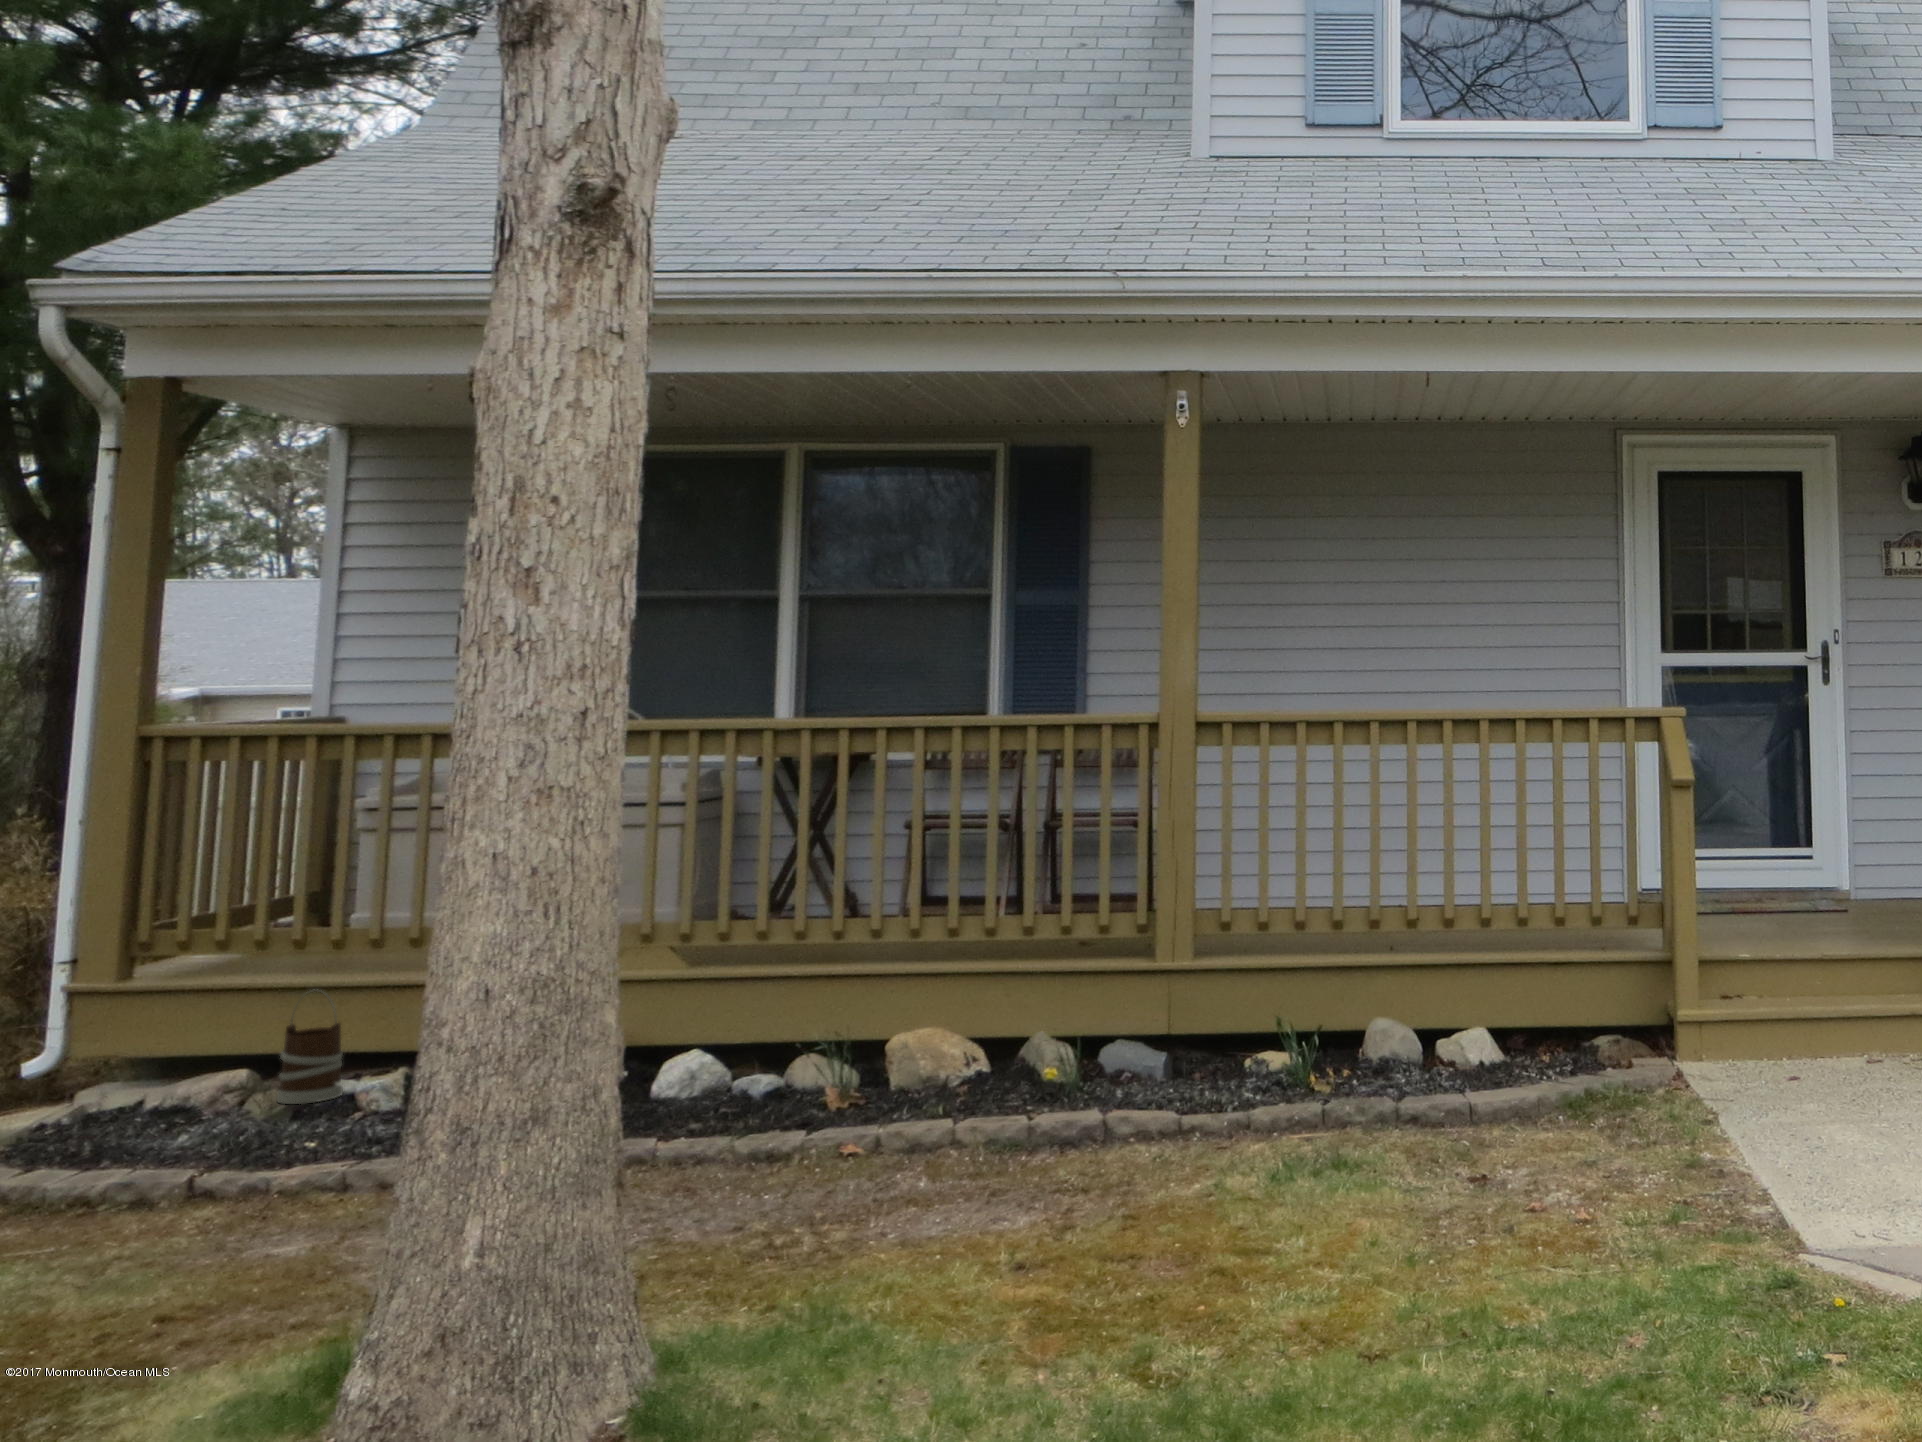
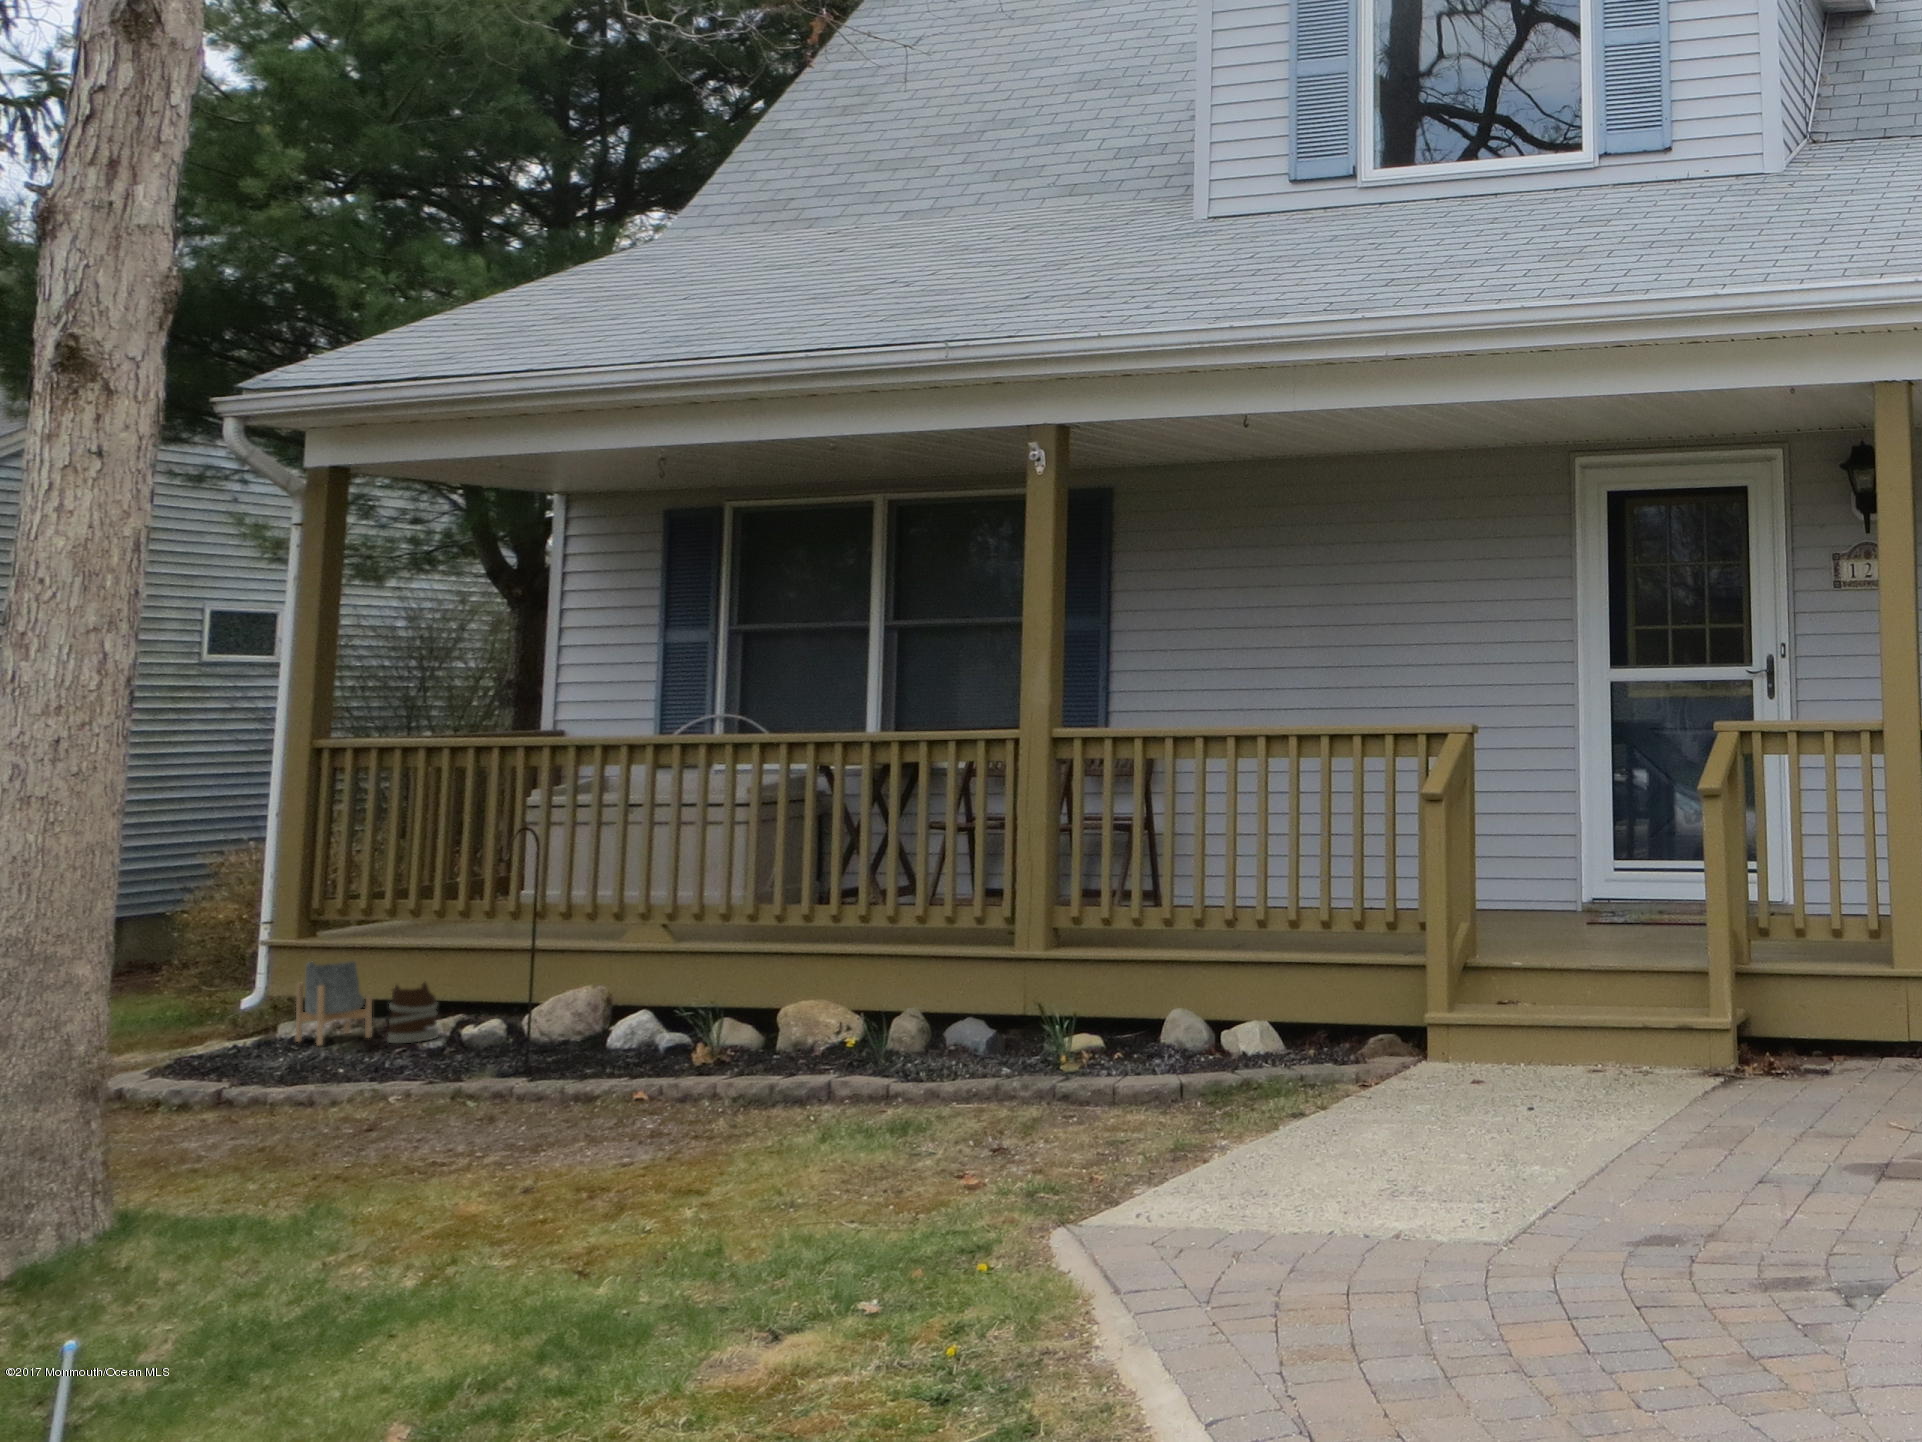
planter: none [133,999,244,1114] -> present [296,962,372,1045]

